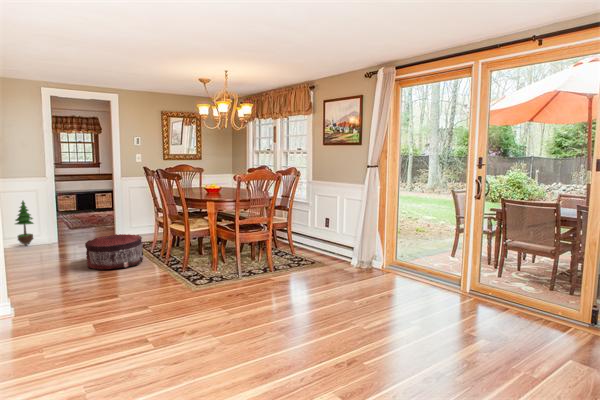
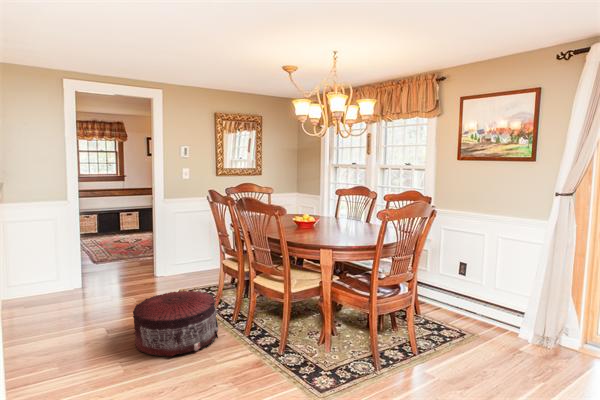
potted tree: present [15,201,34,245] -> none [23,234,51,298]

